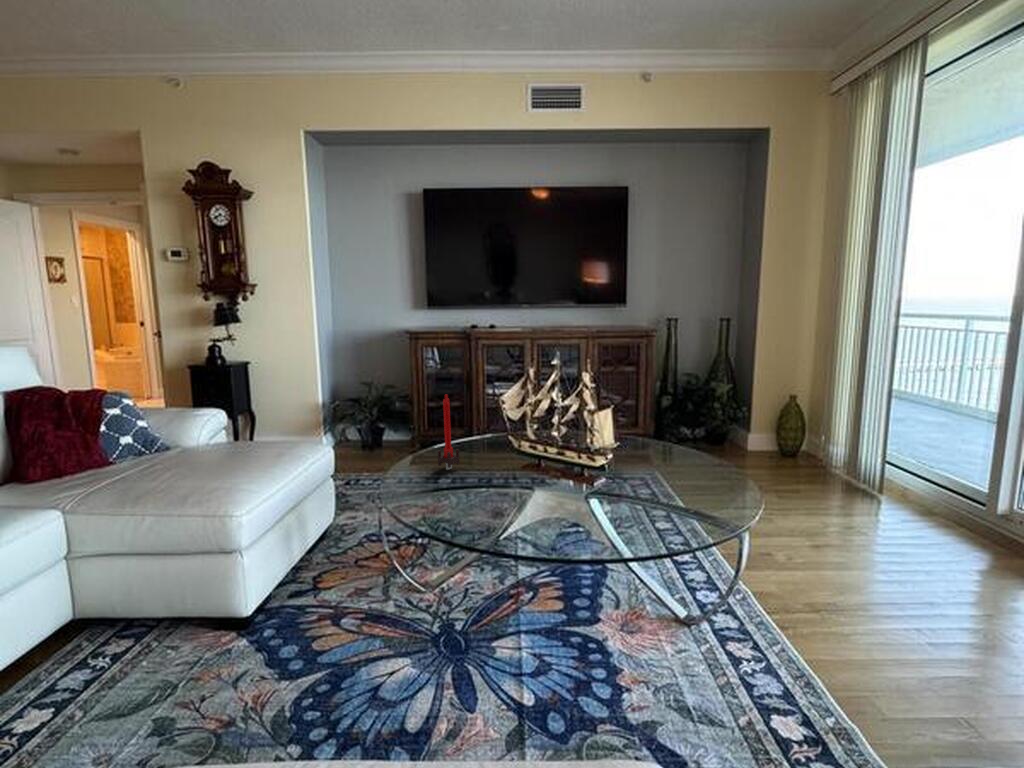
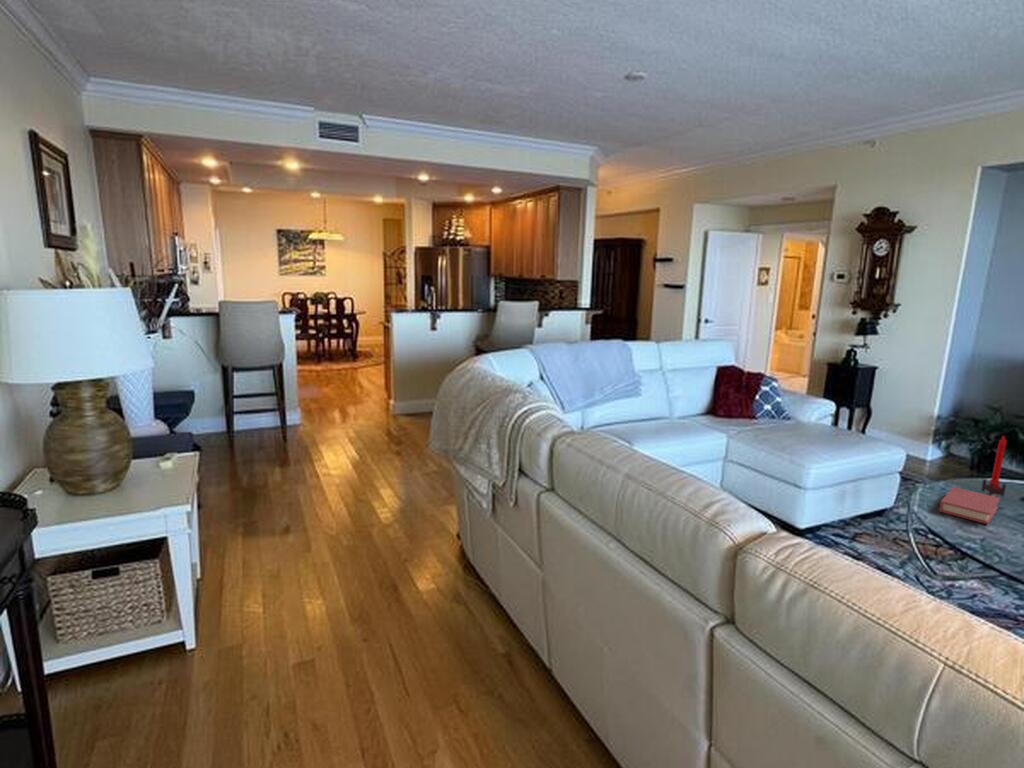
book: none [419,466,479,509] -> present [939,487,1000,524]

